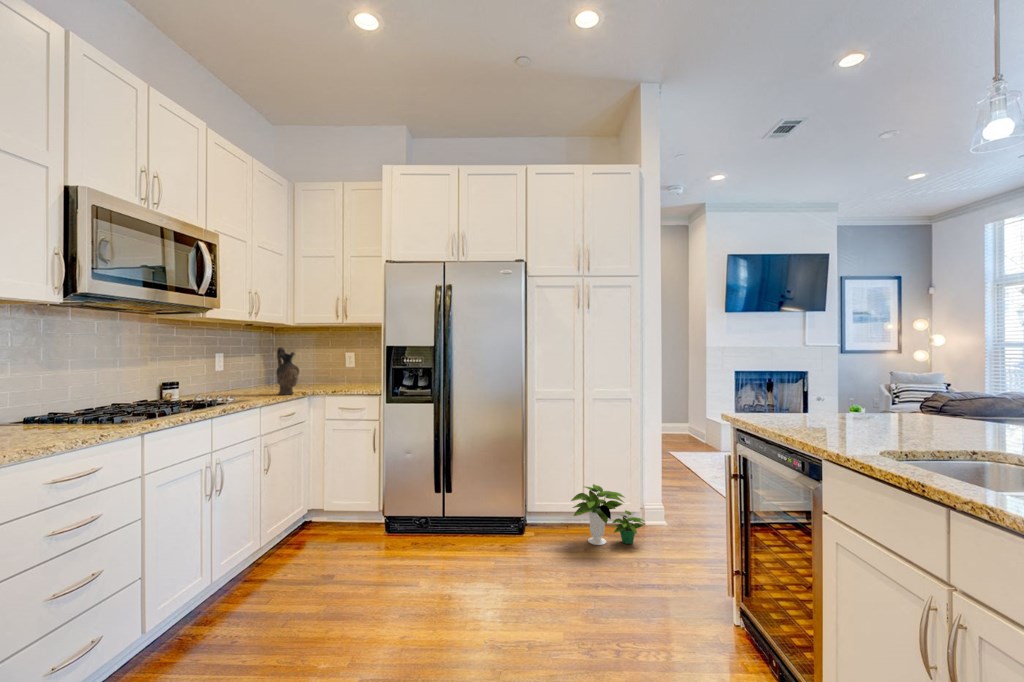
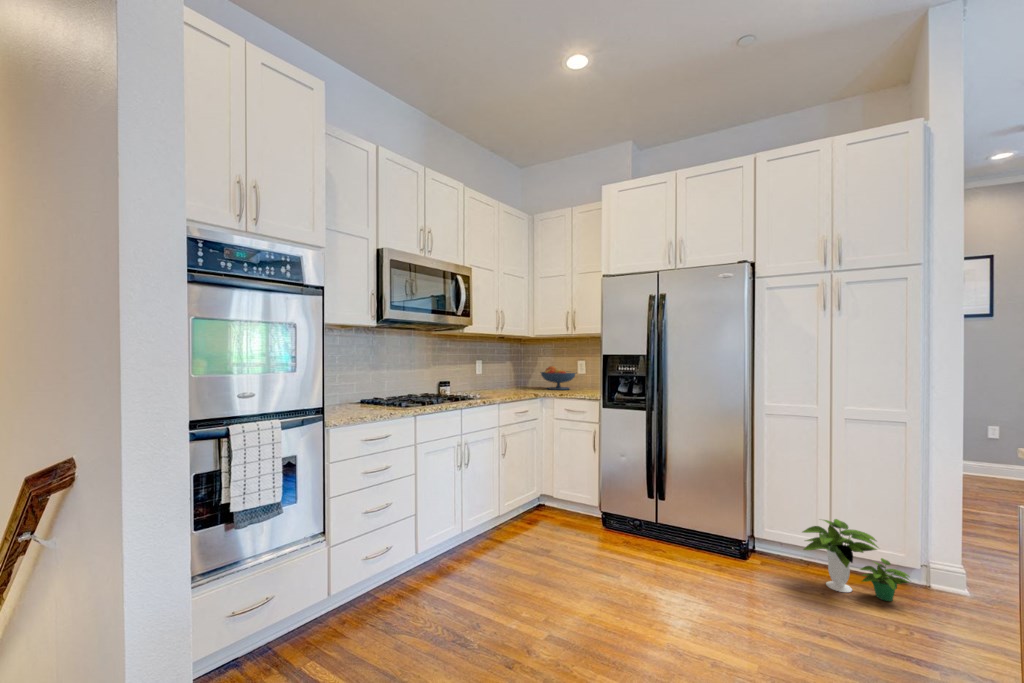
ceramic pitcher: present [276,347,299,395] -> none [517,355,534,395]
fruit bowl: none [300,359,344,387] -> present [541,366,576,390]

